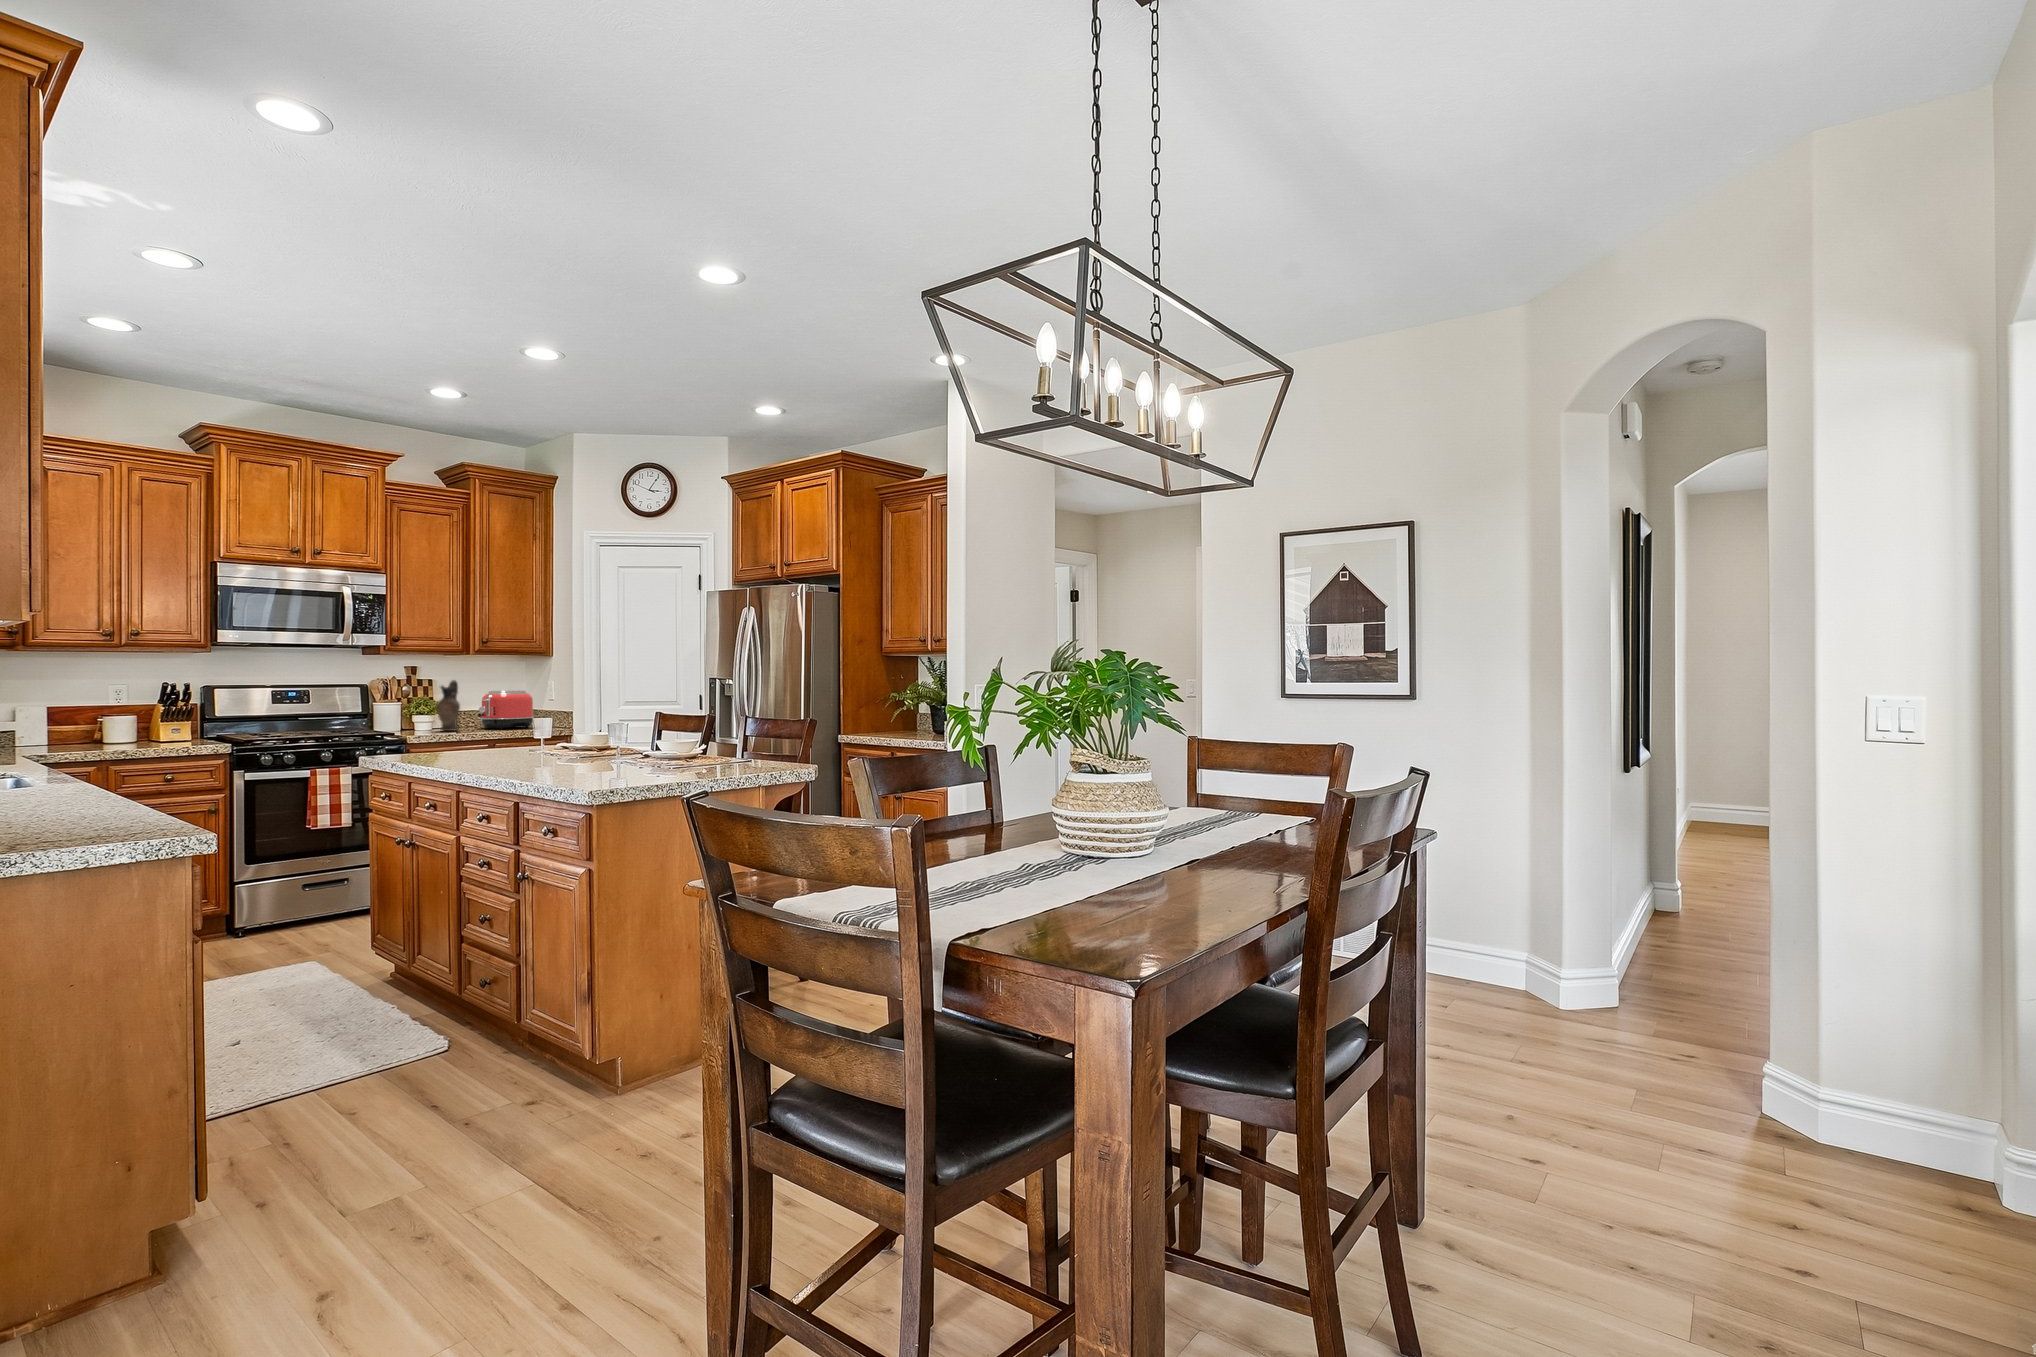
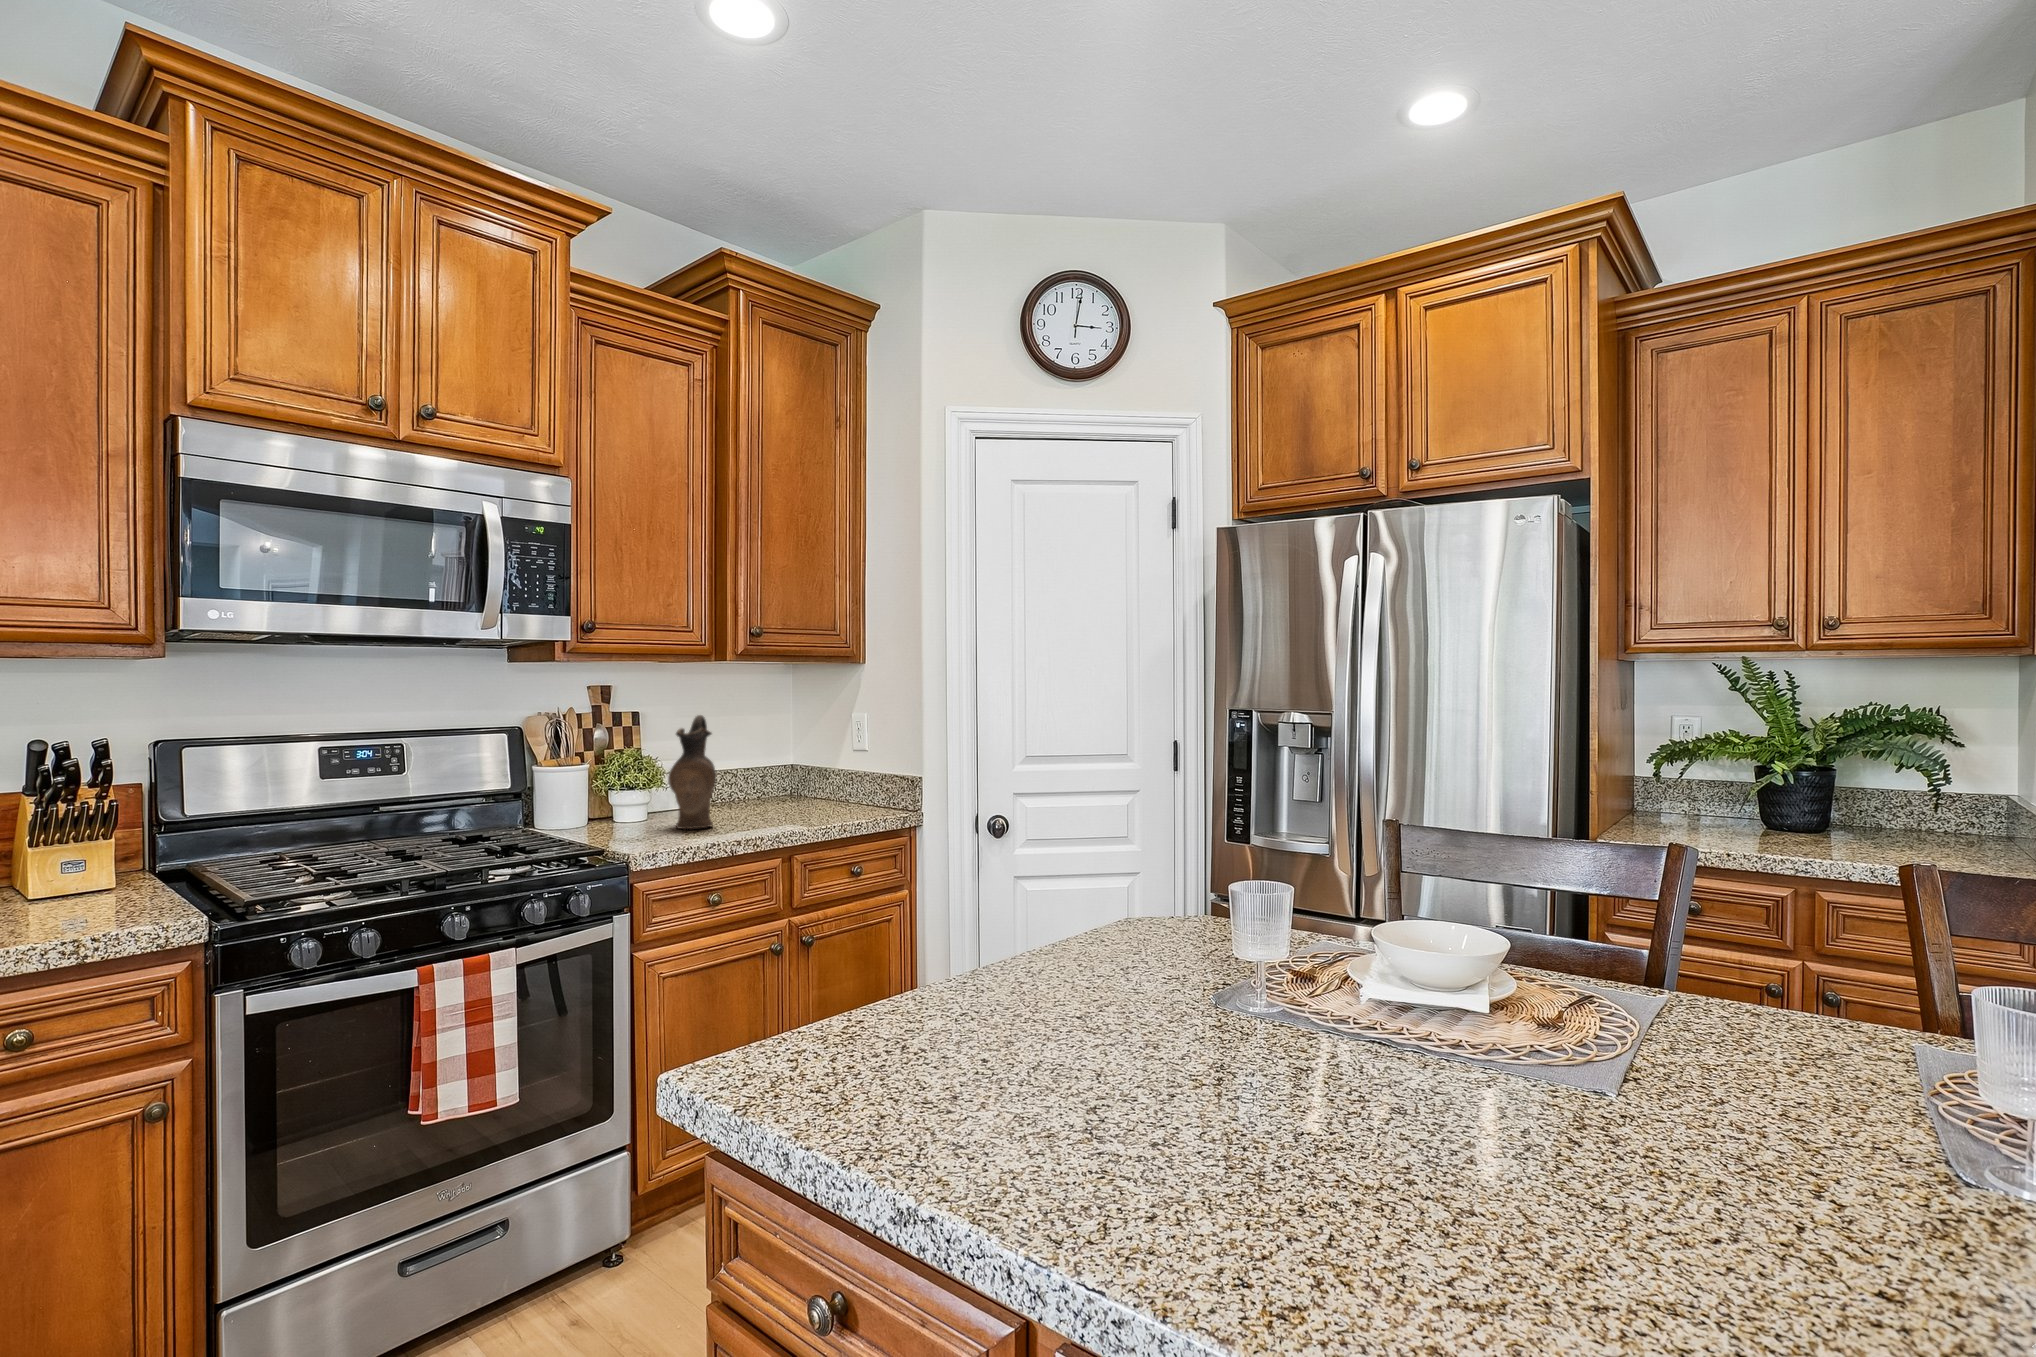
toaster: present [478,690,534,729] -> none [736,733,835,815]

